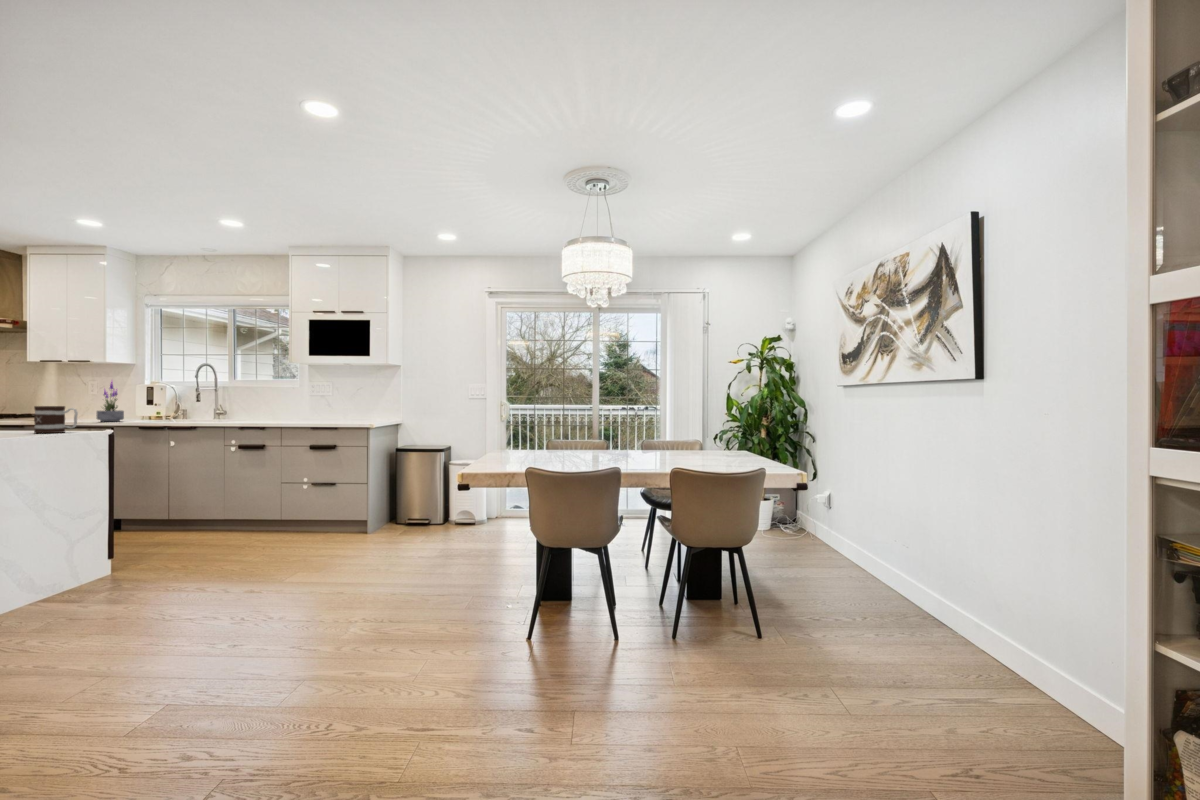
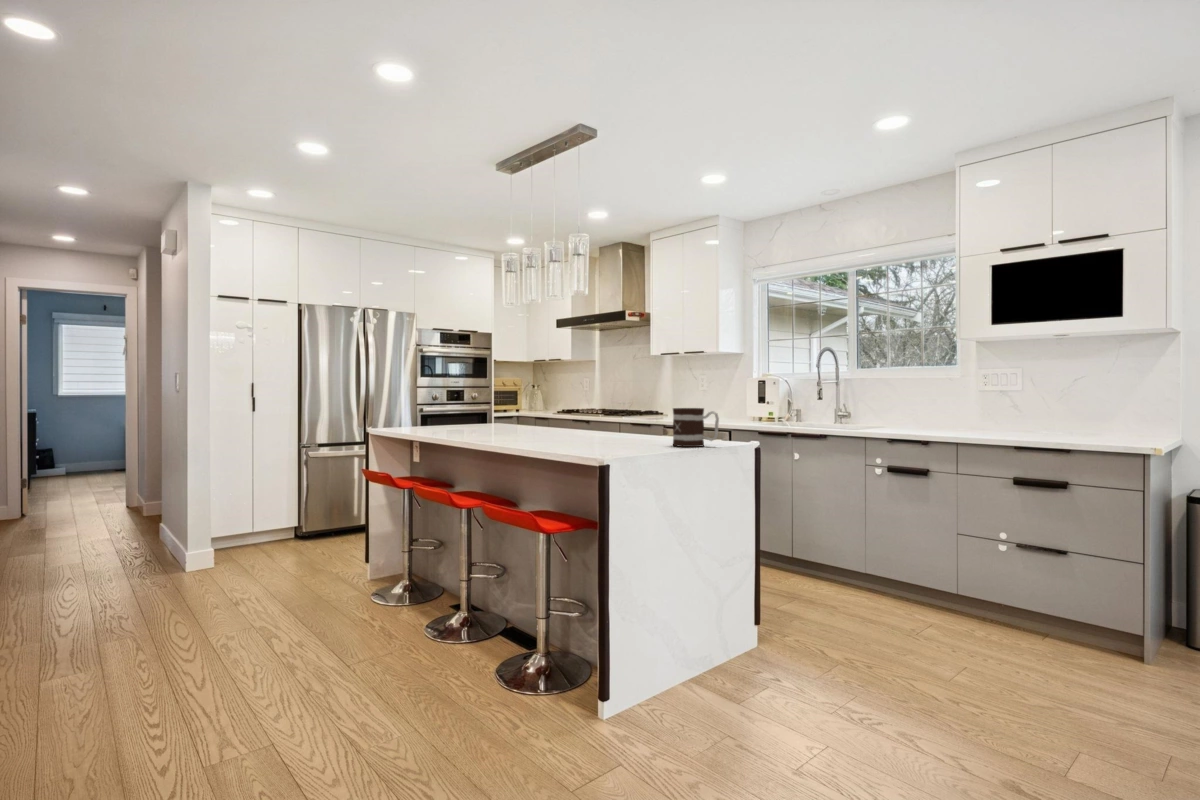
potted plant: present [96,382,124,422] -> none [714,372,741,425]

